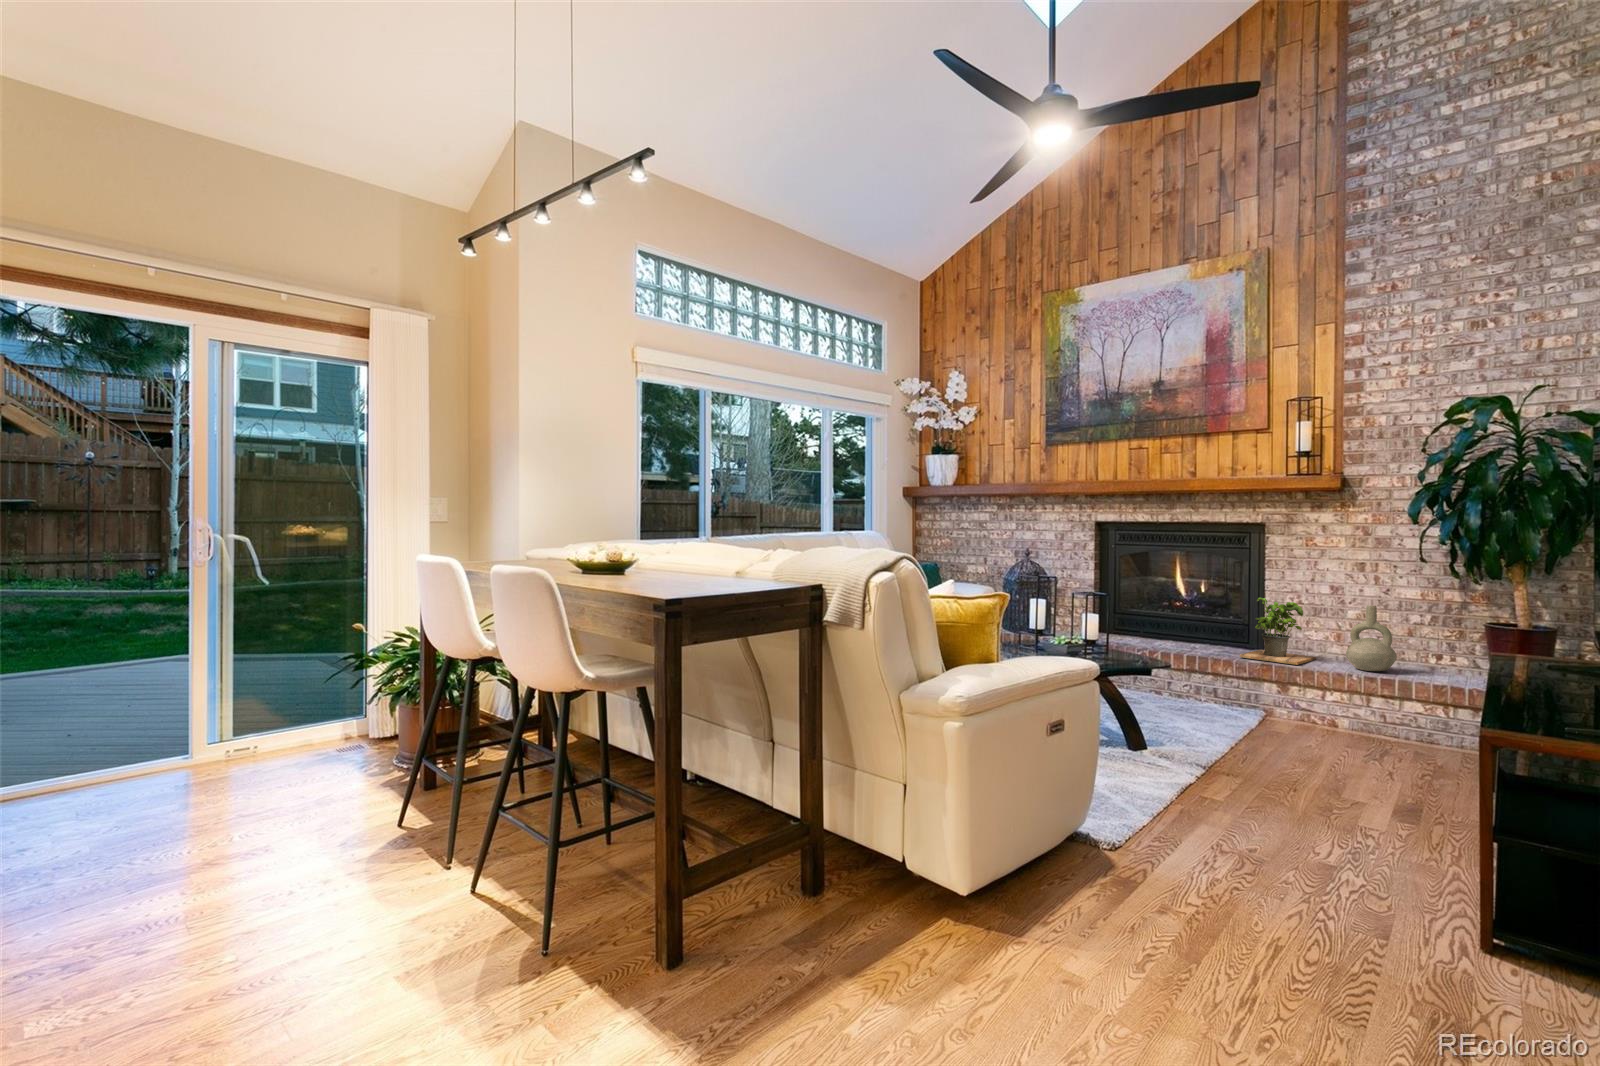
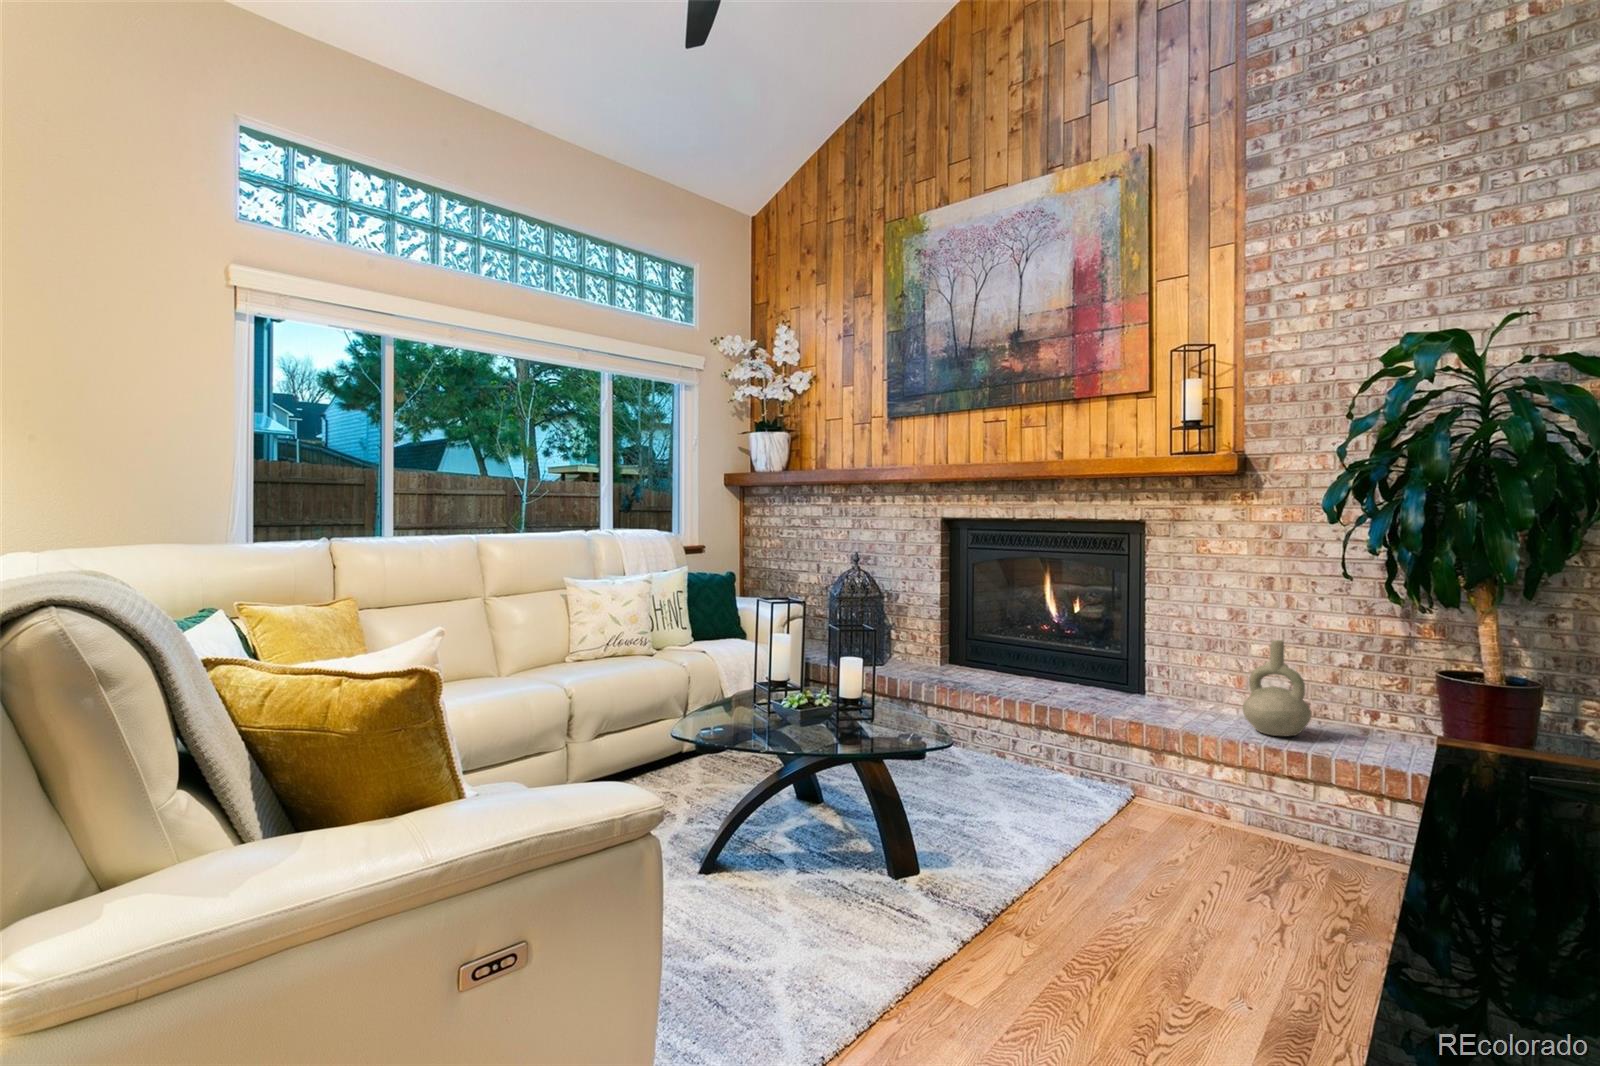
potted plant: present [1240,598,1316,665] -> none [1103,626,1208,724]

